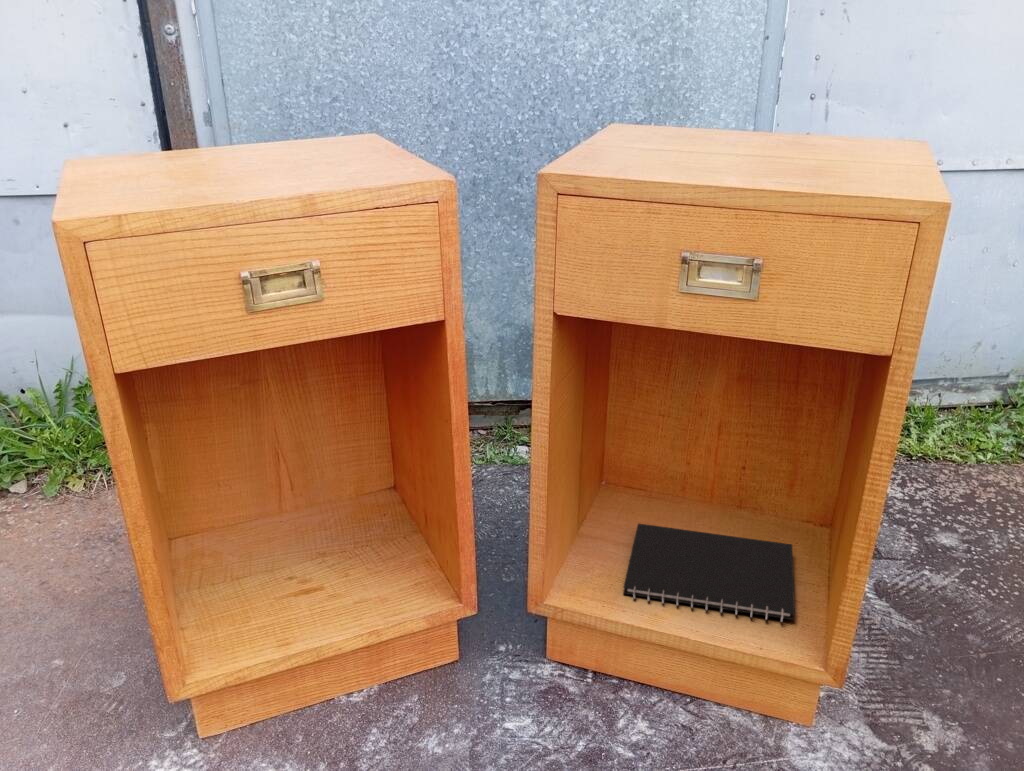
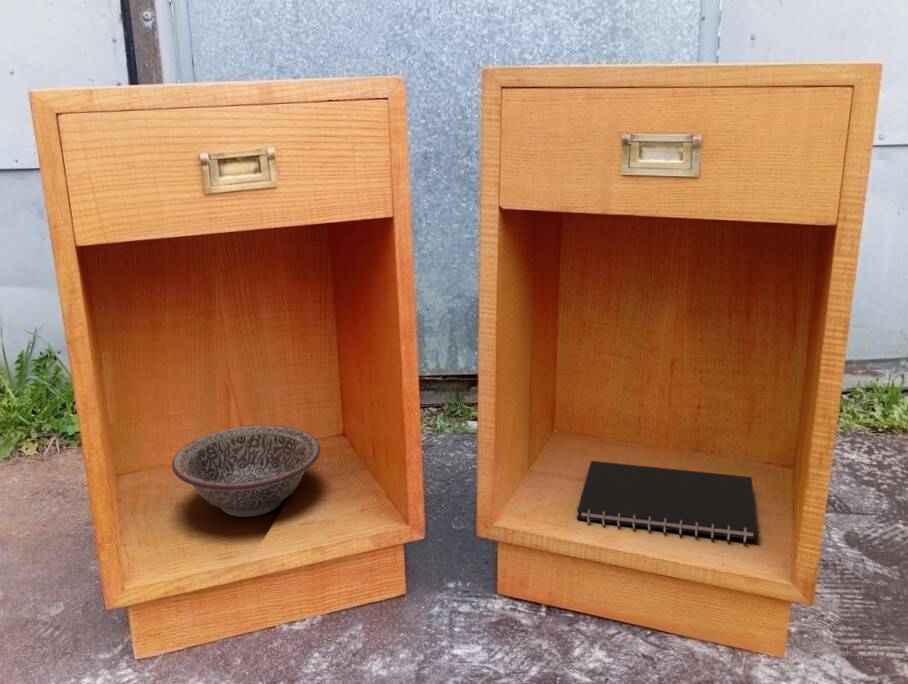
decorative bowl: none [230,491,374,590] -> present [172,425,320,517]

